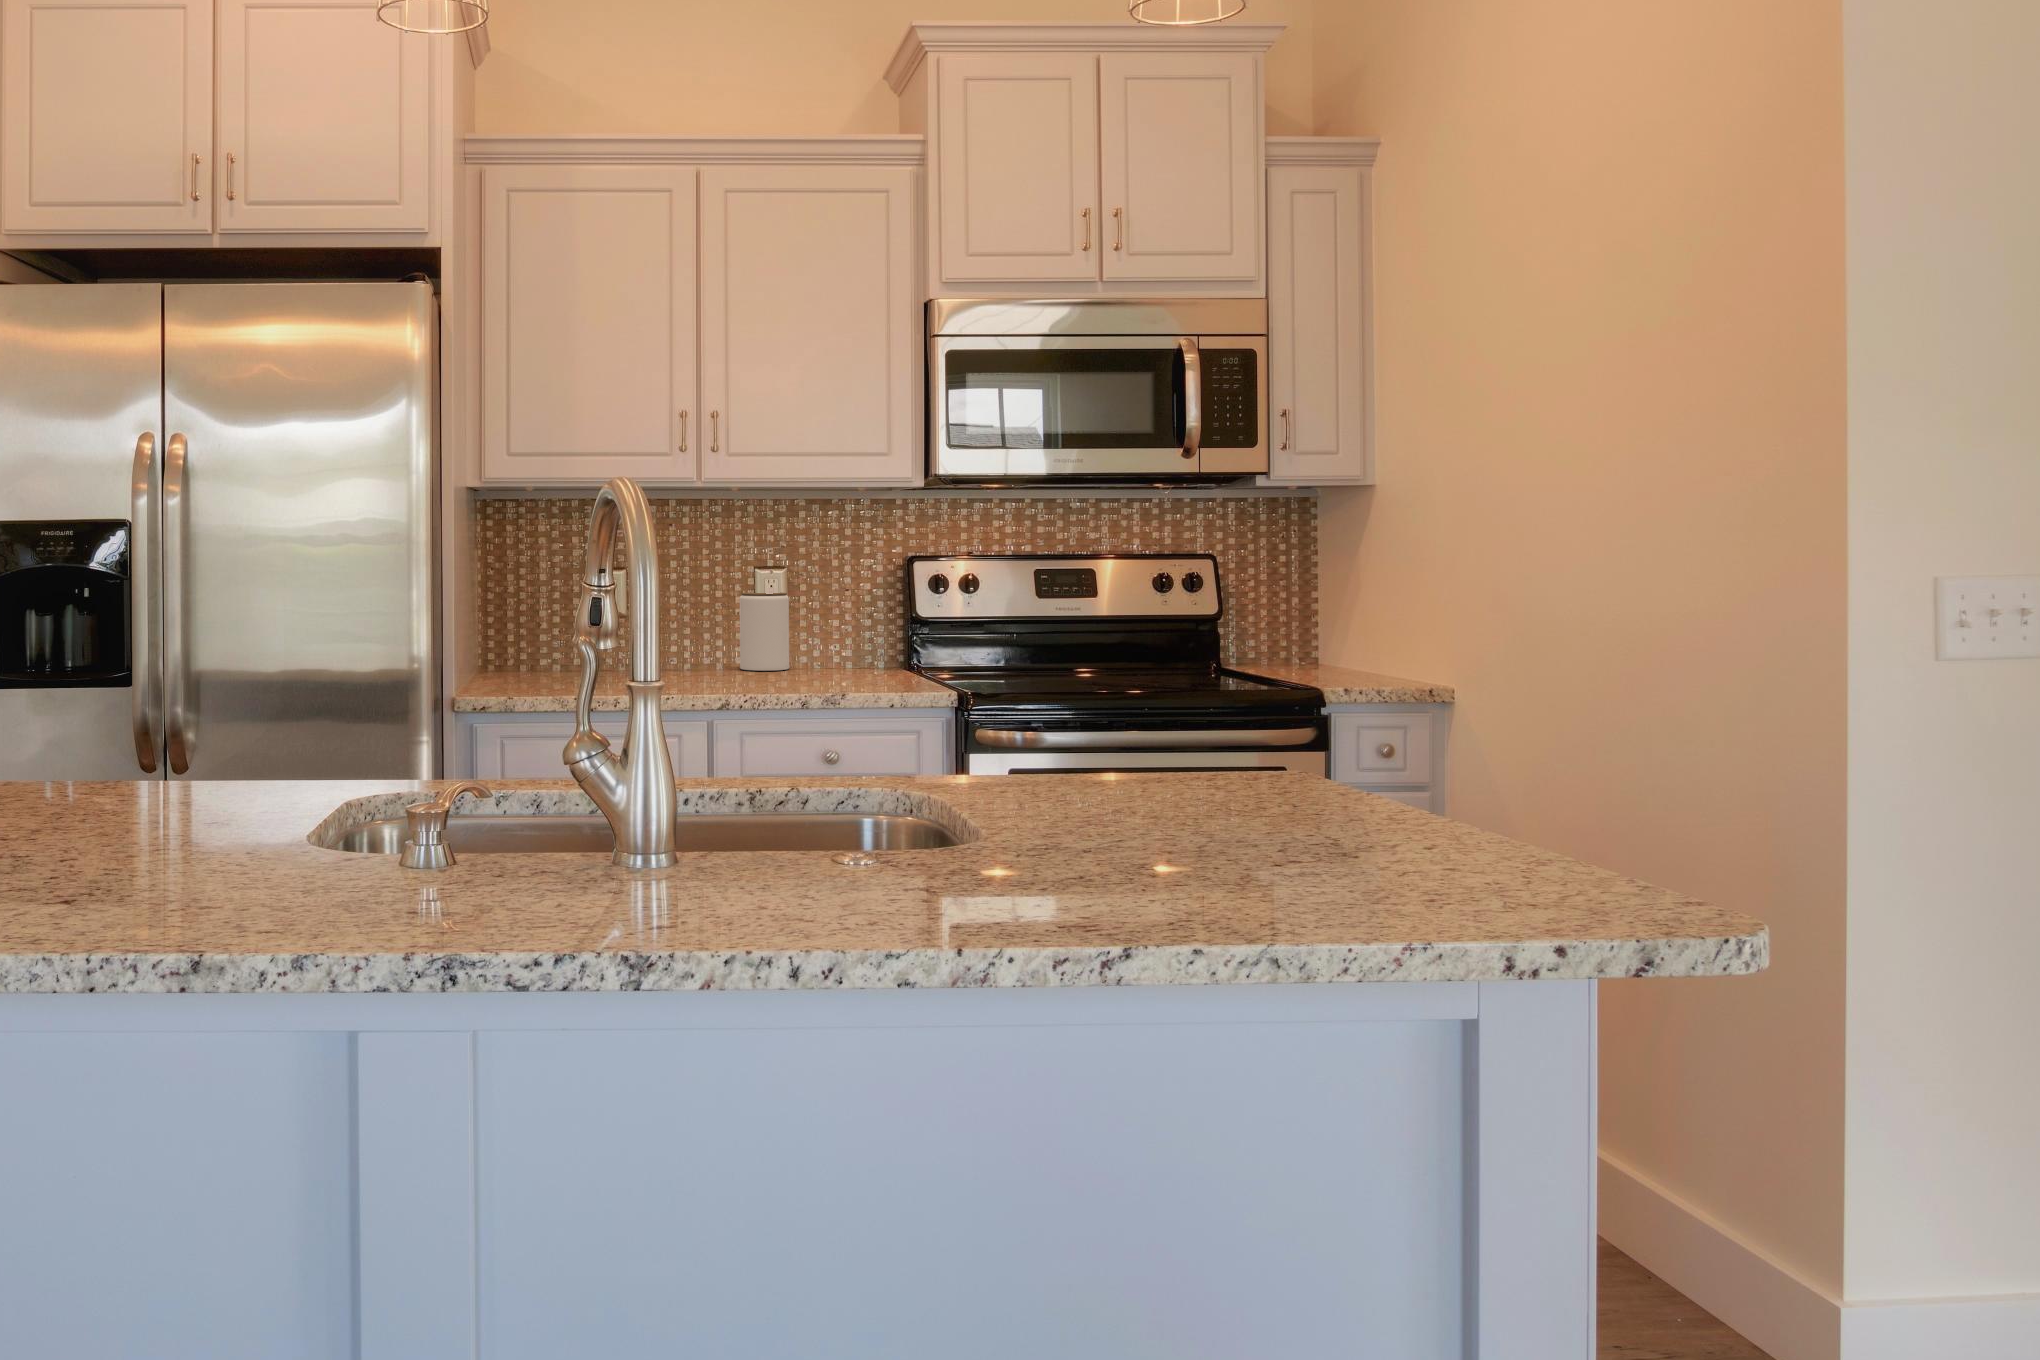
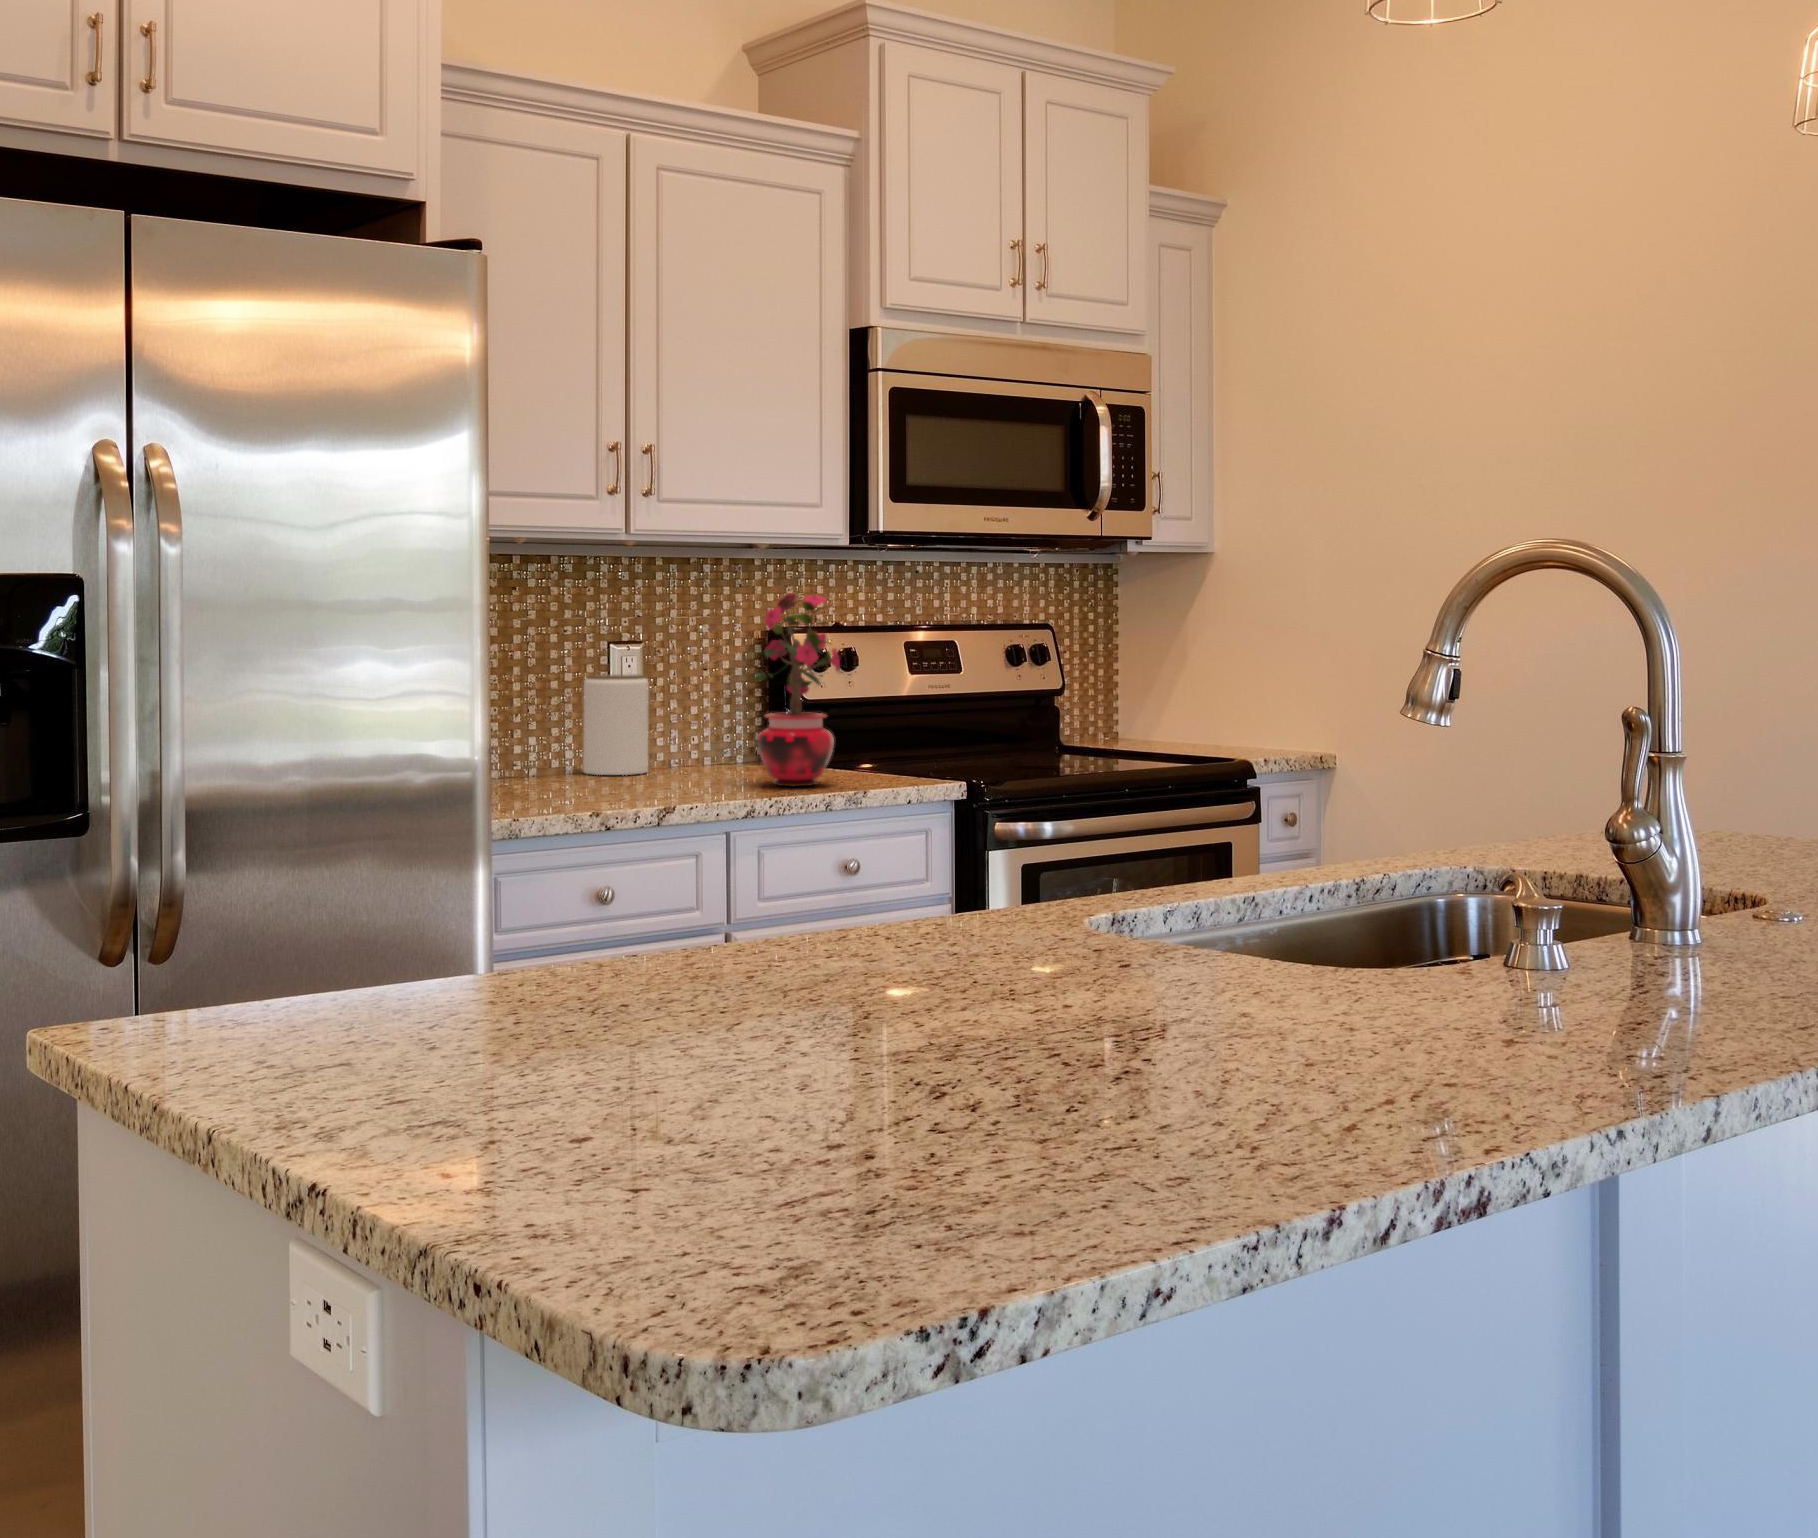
potted plant: none [795,524,884,686] -> present [751,591,843,786]

